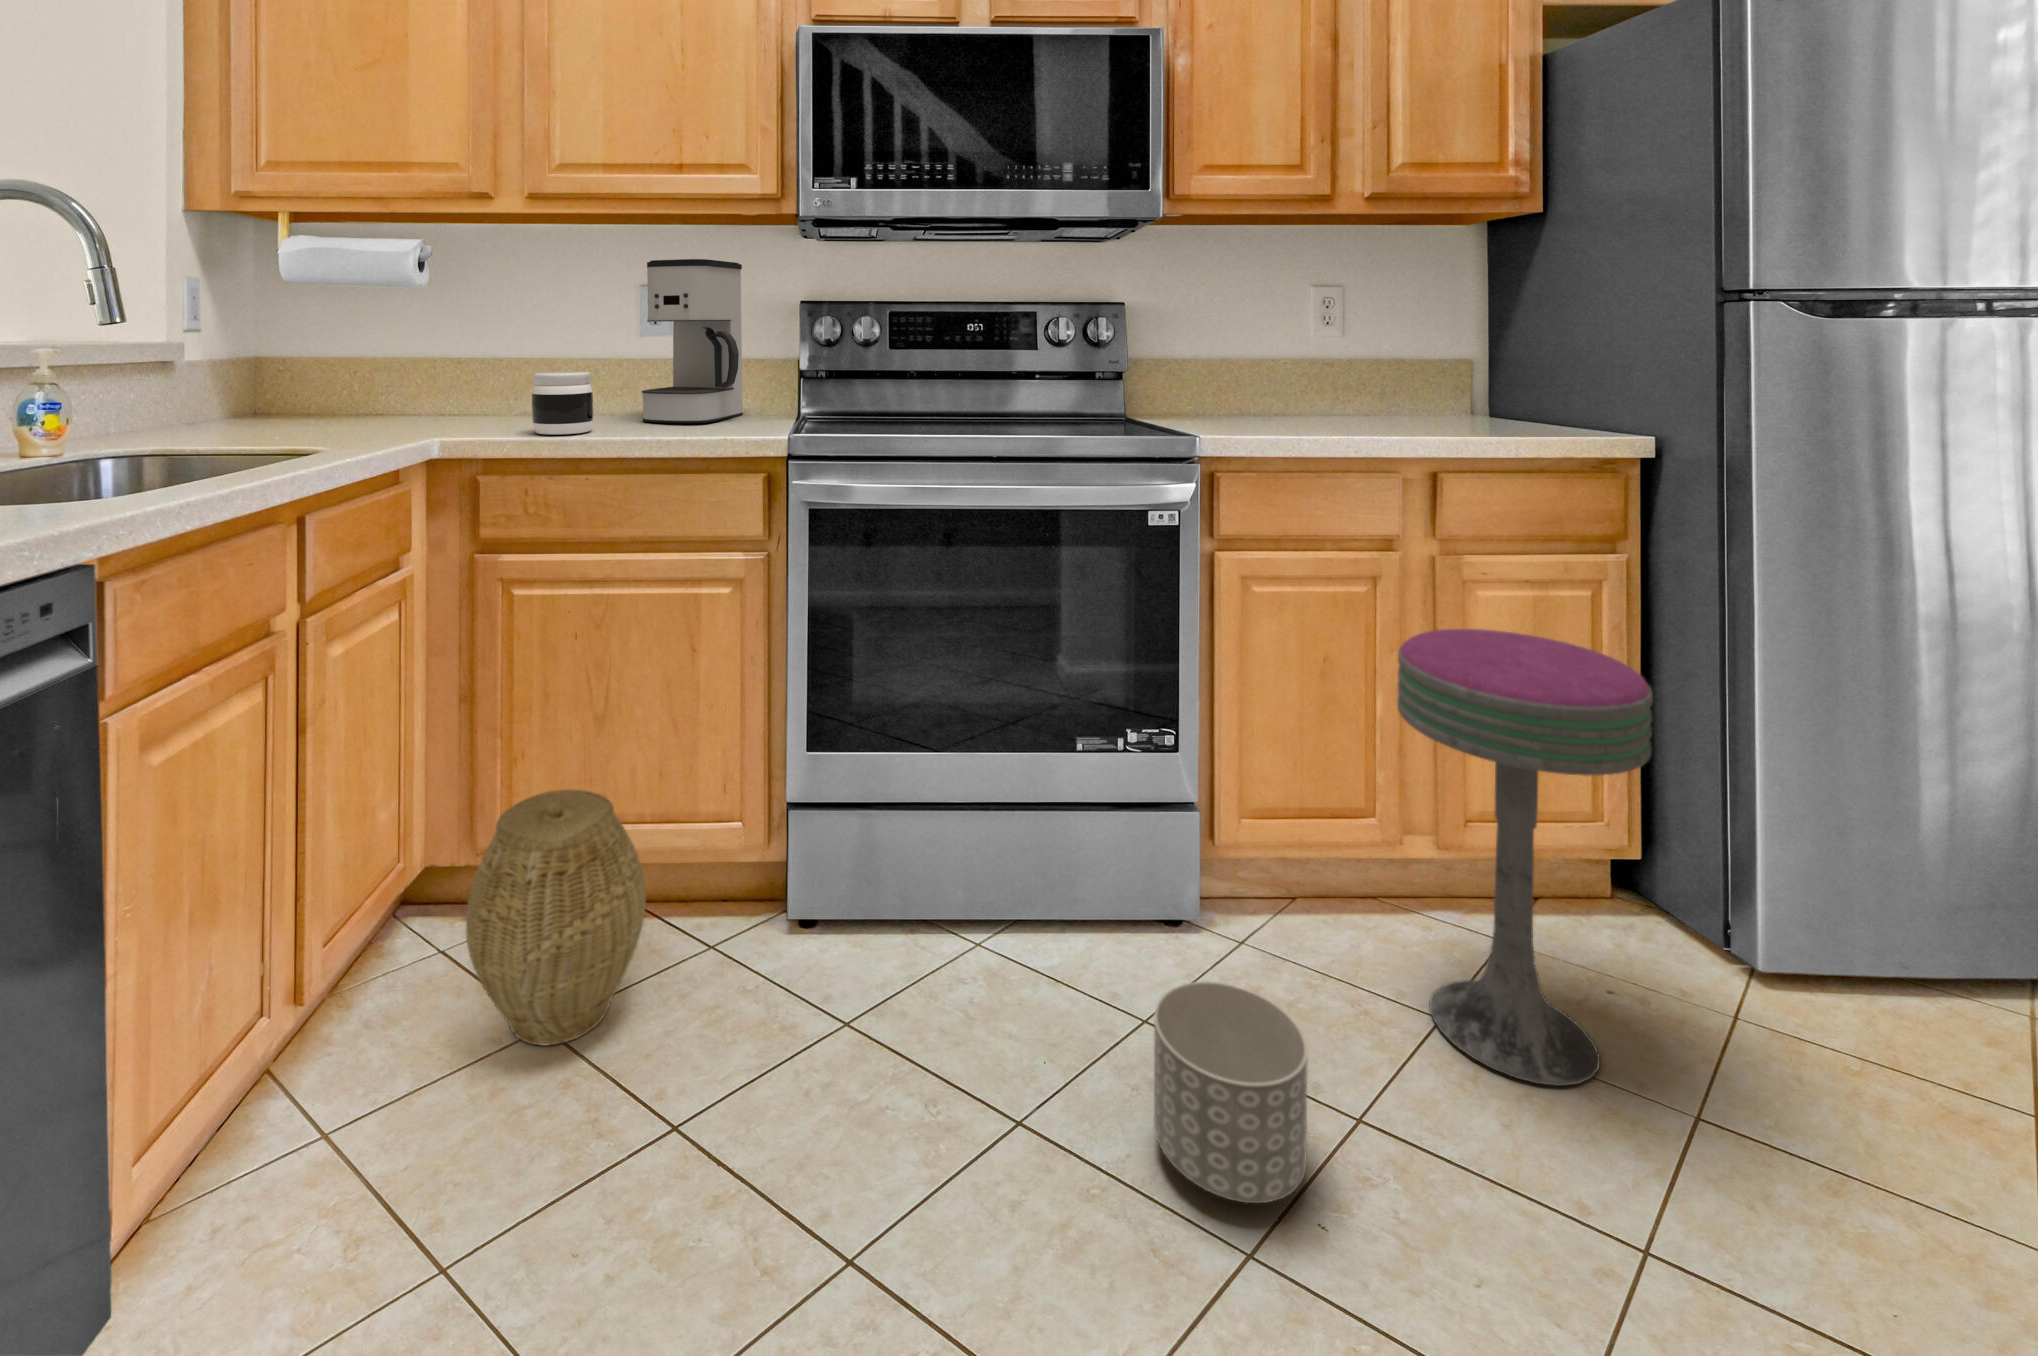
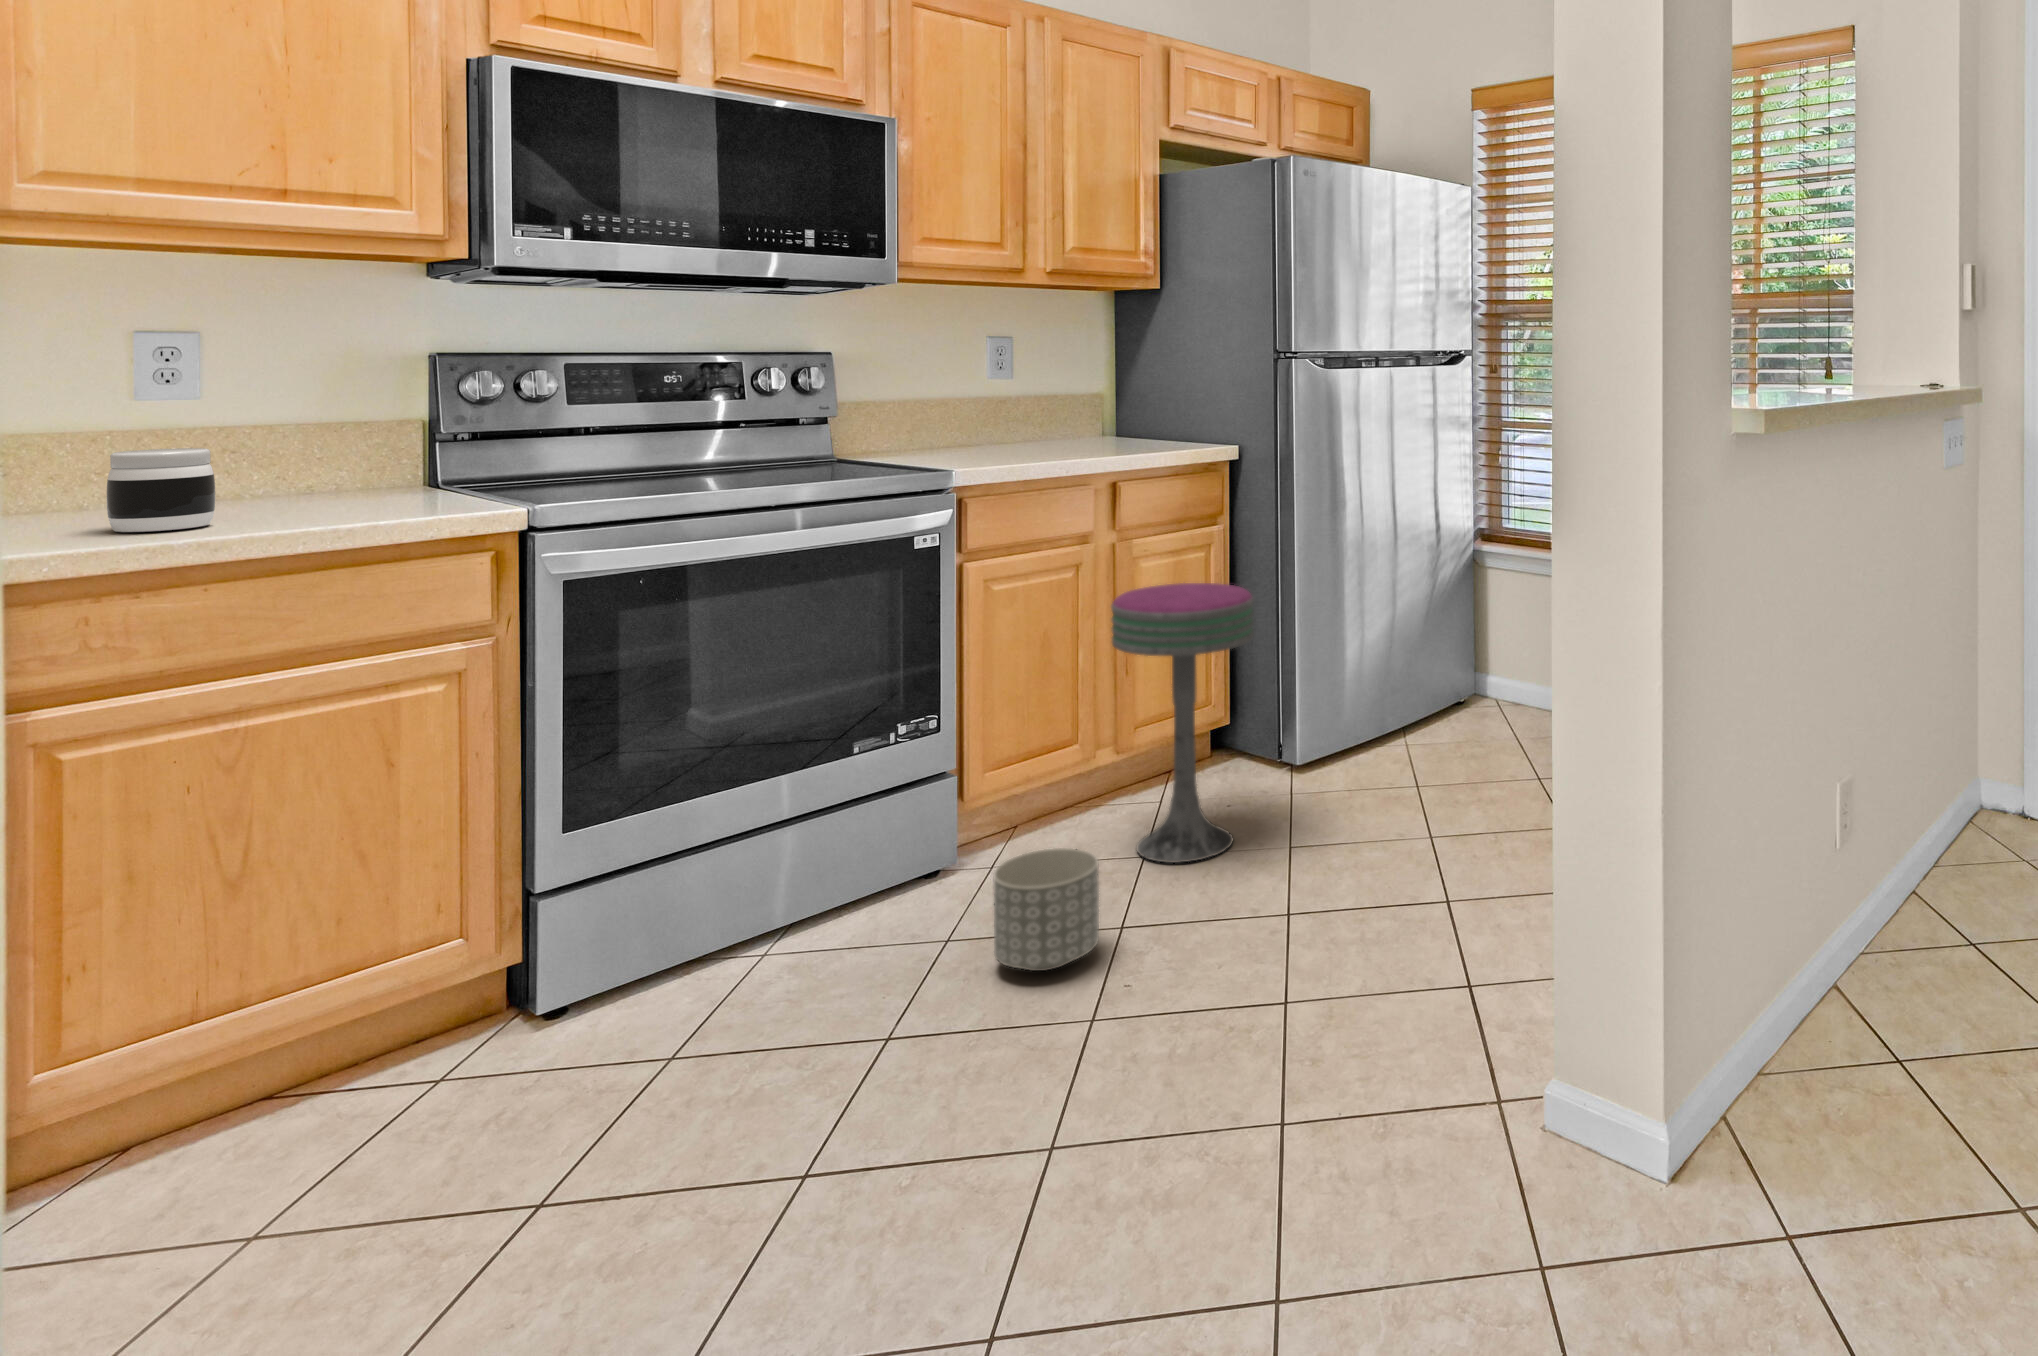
coffee maker: present [642,259,743,423] -> none [244,305,399,509]
woven basket: present [466,790,646,1045] -> none [184,920,447,1208]

